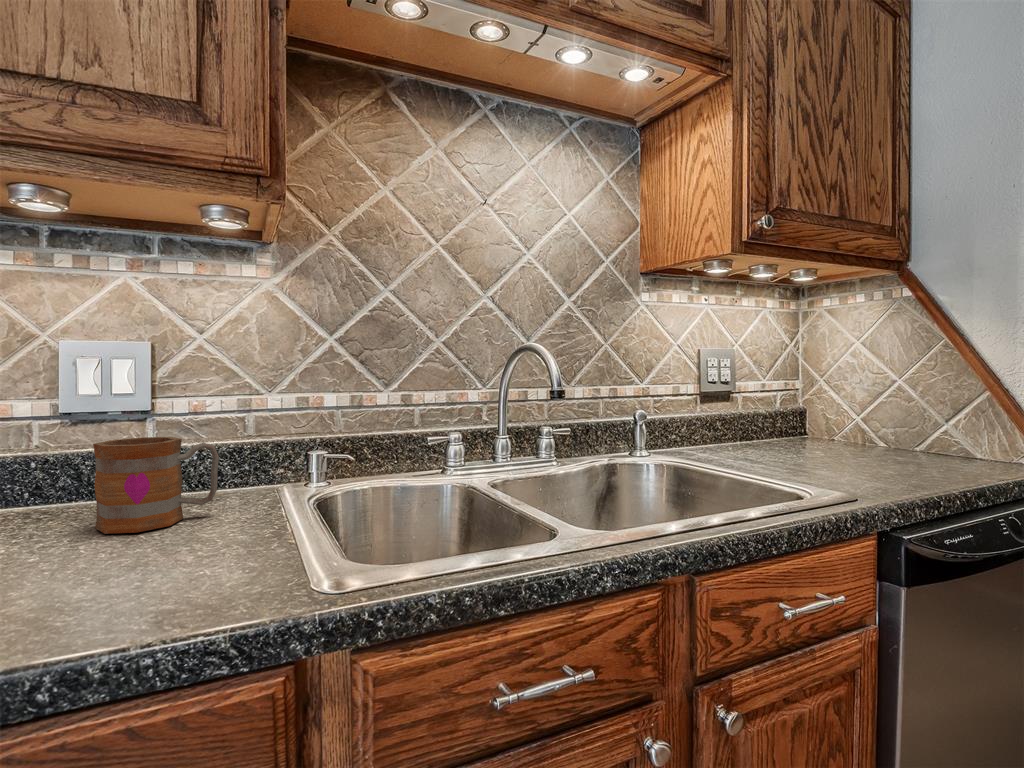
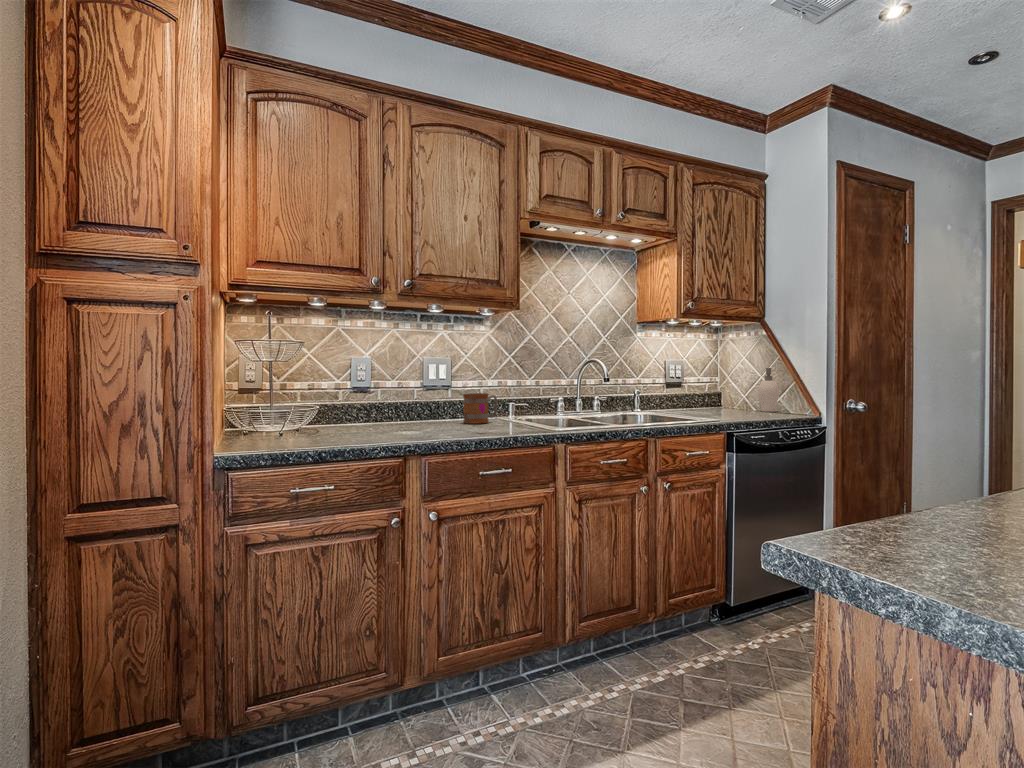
soap dispenser: none [904,367,973,464] -> present [758,368,781,412]

